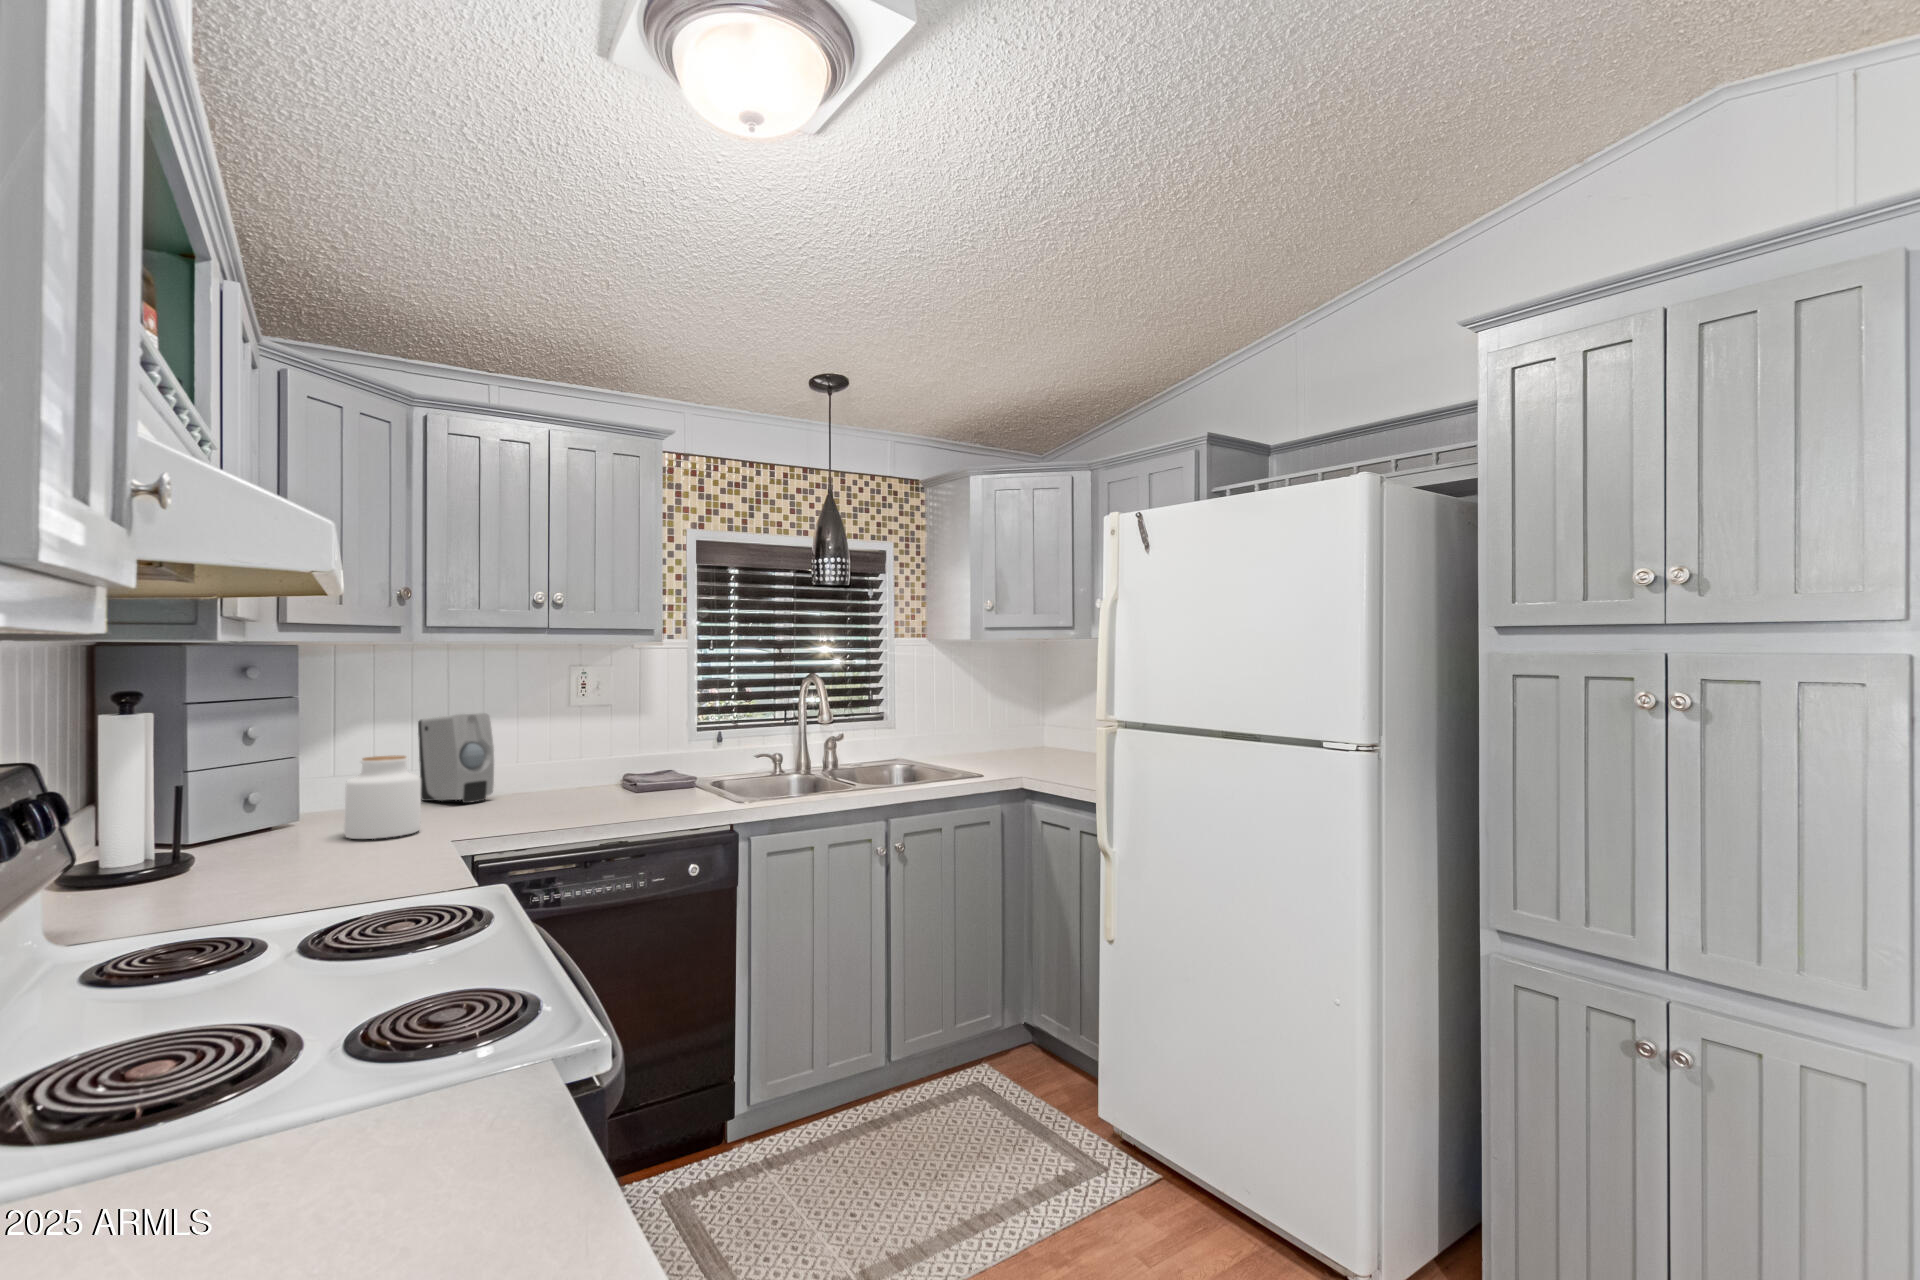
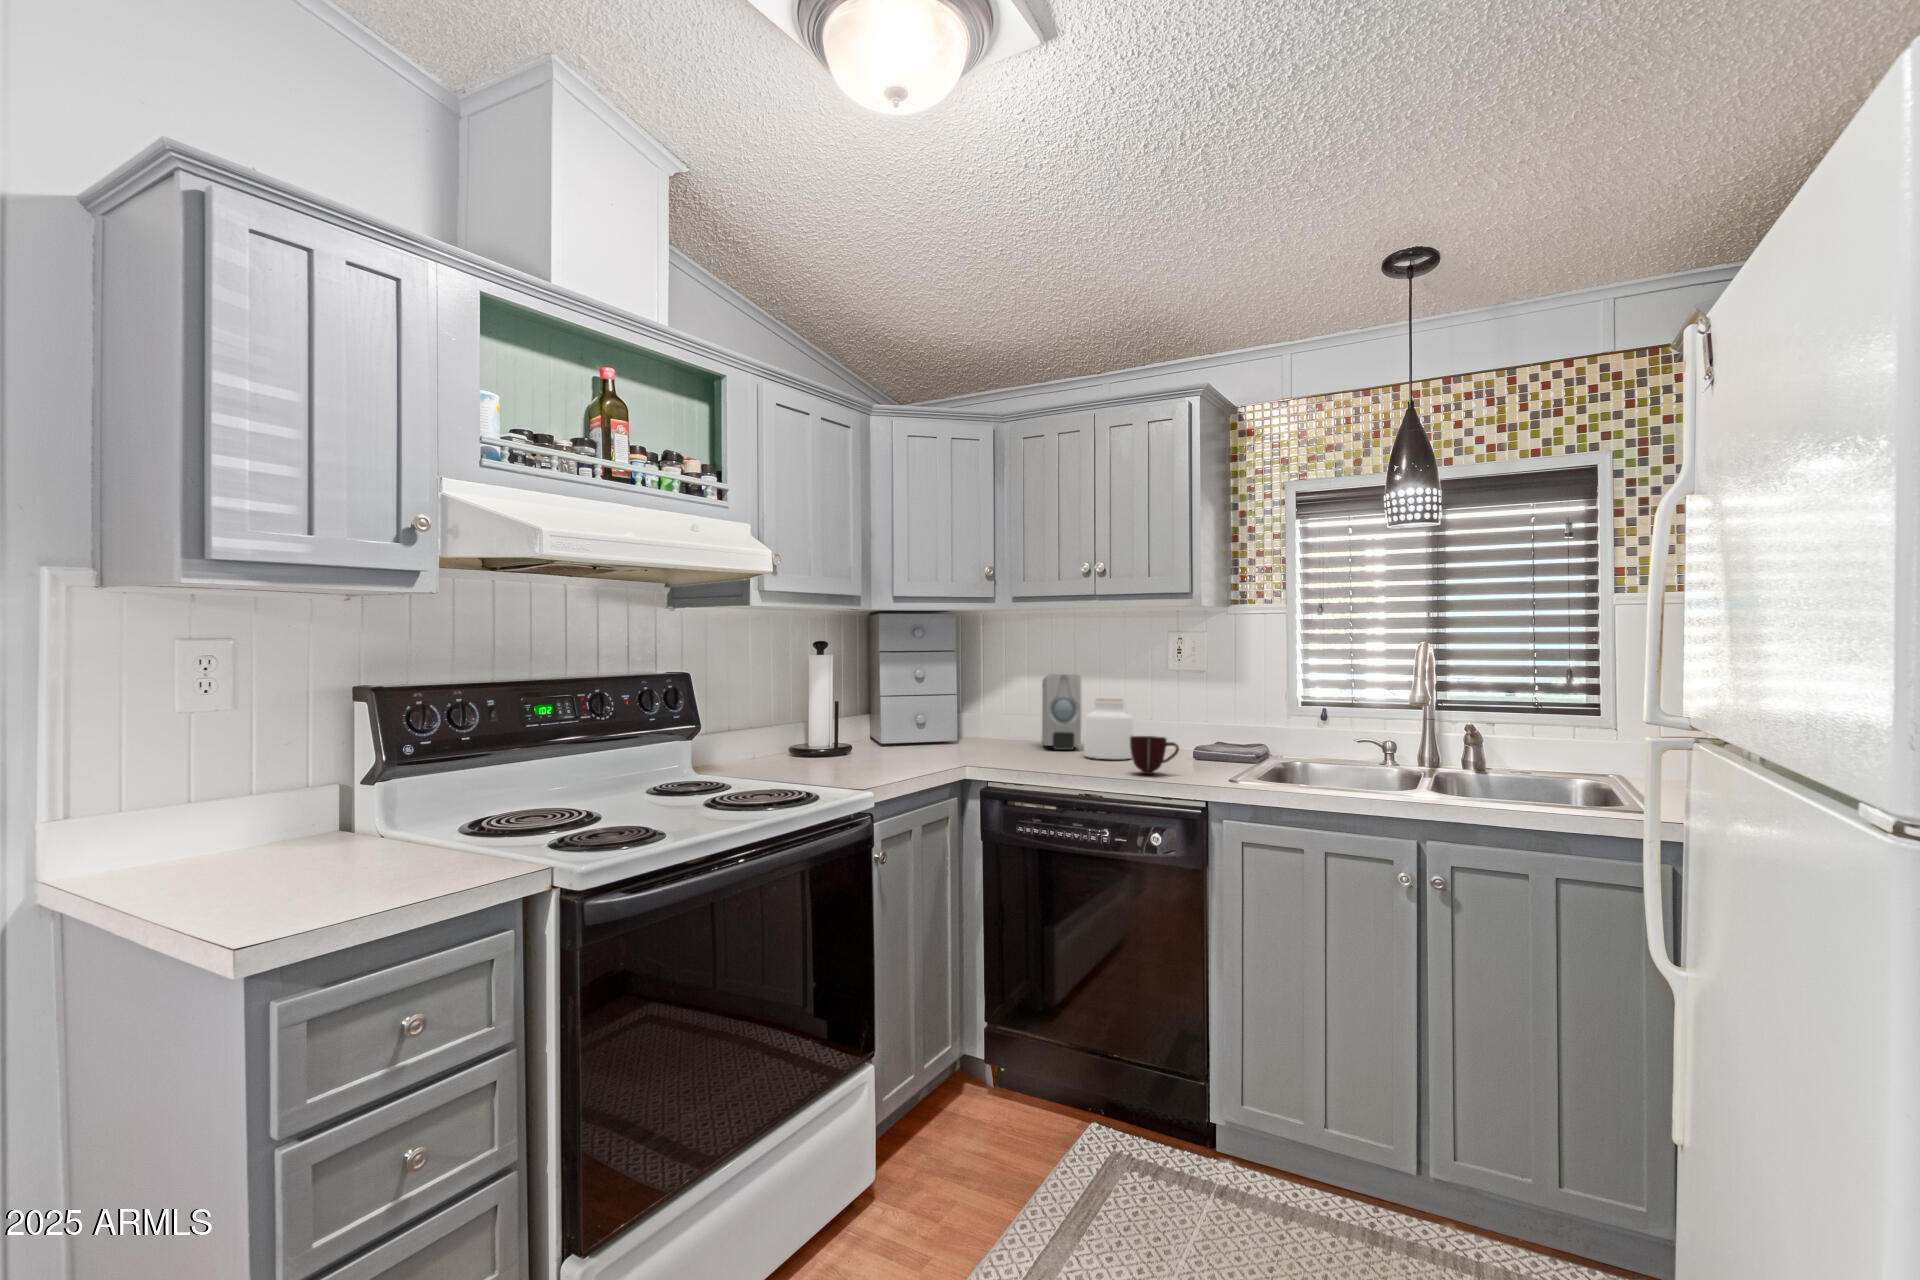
jar: present [344,755,421,839] -> present [1084,699,1133,759]
mug: none [637,772,681,811] -> present [1130,736,1179,774]

